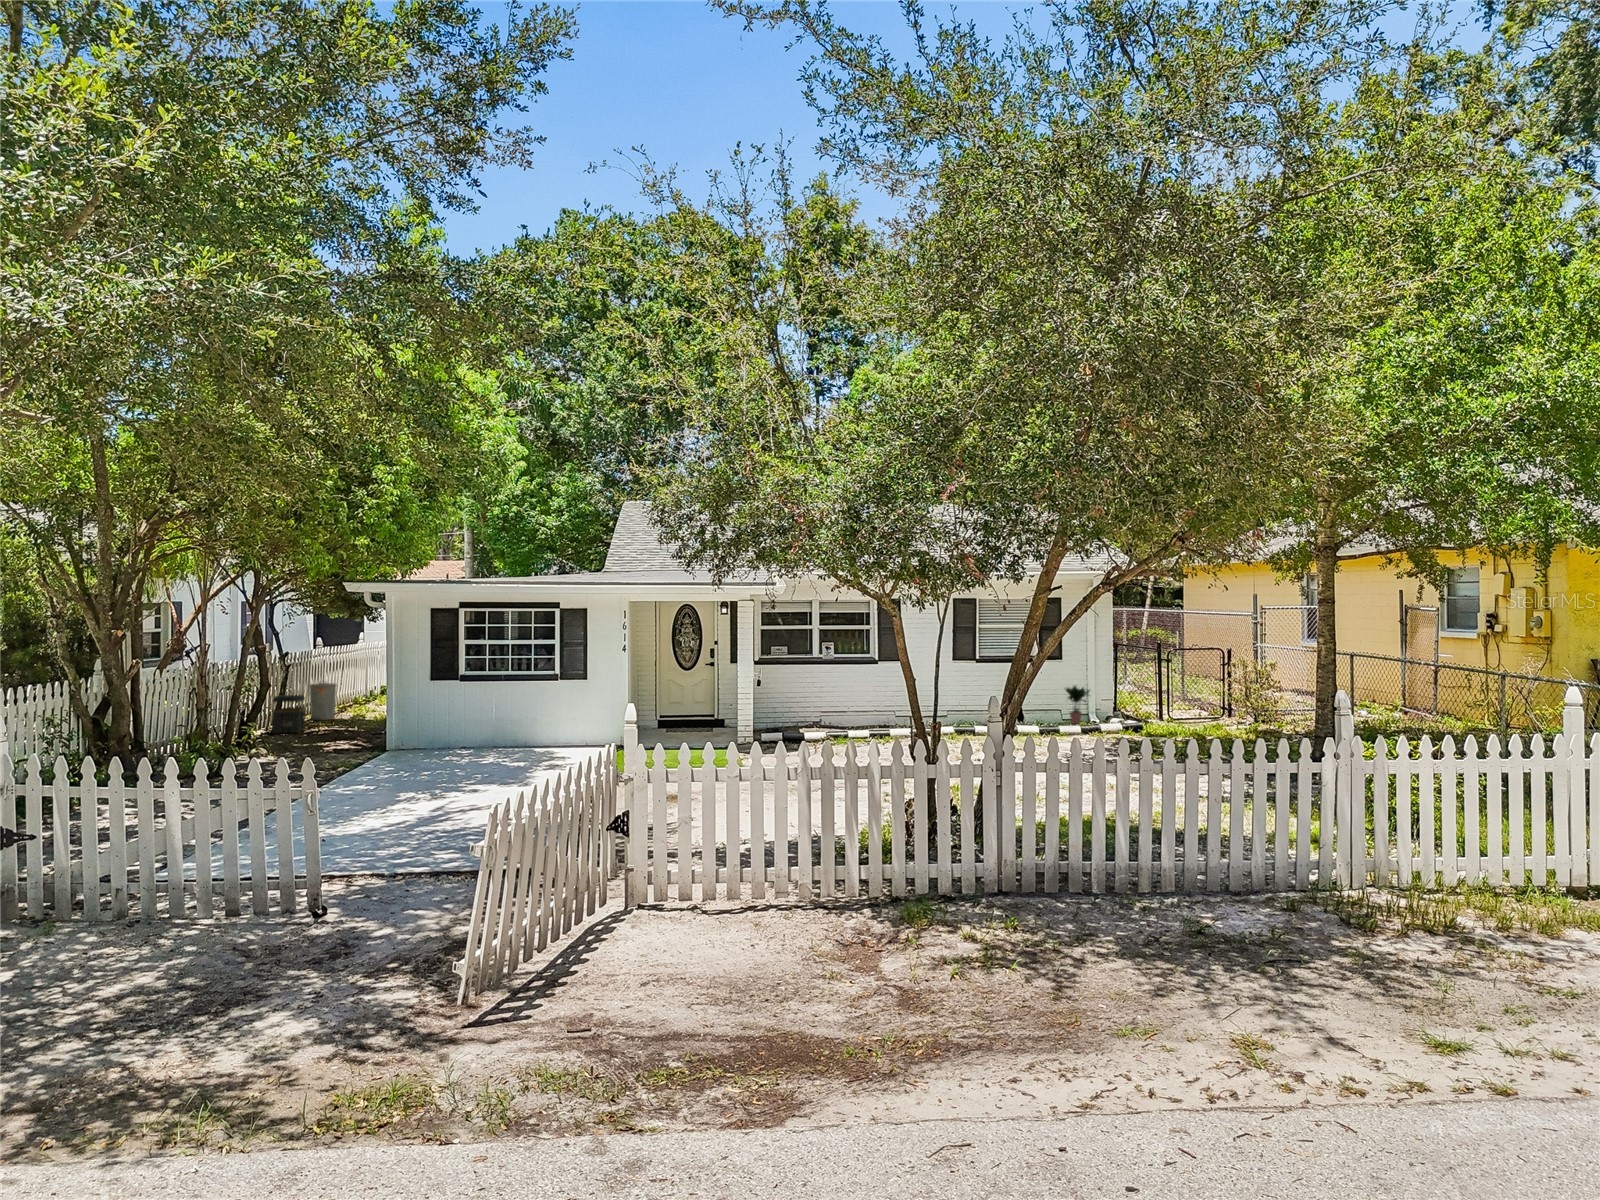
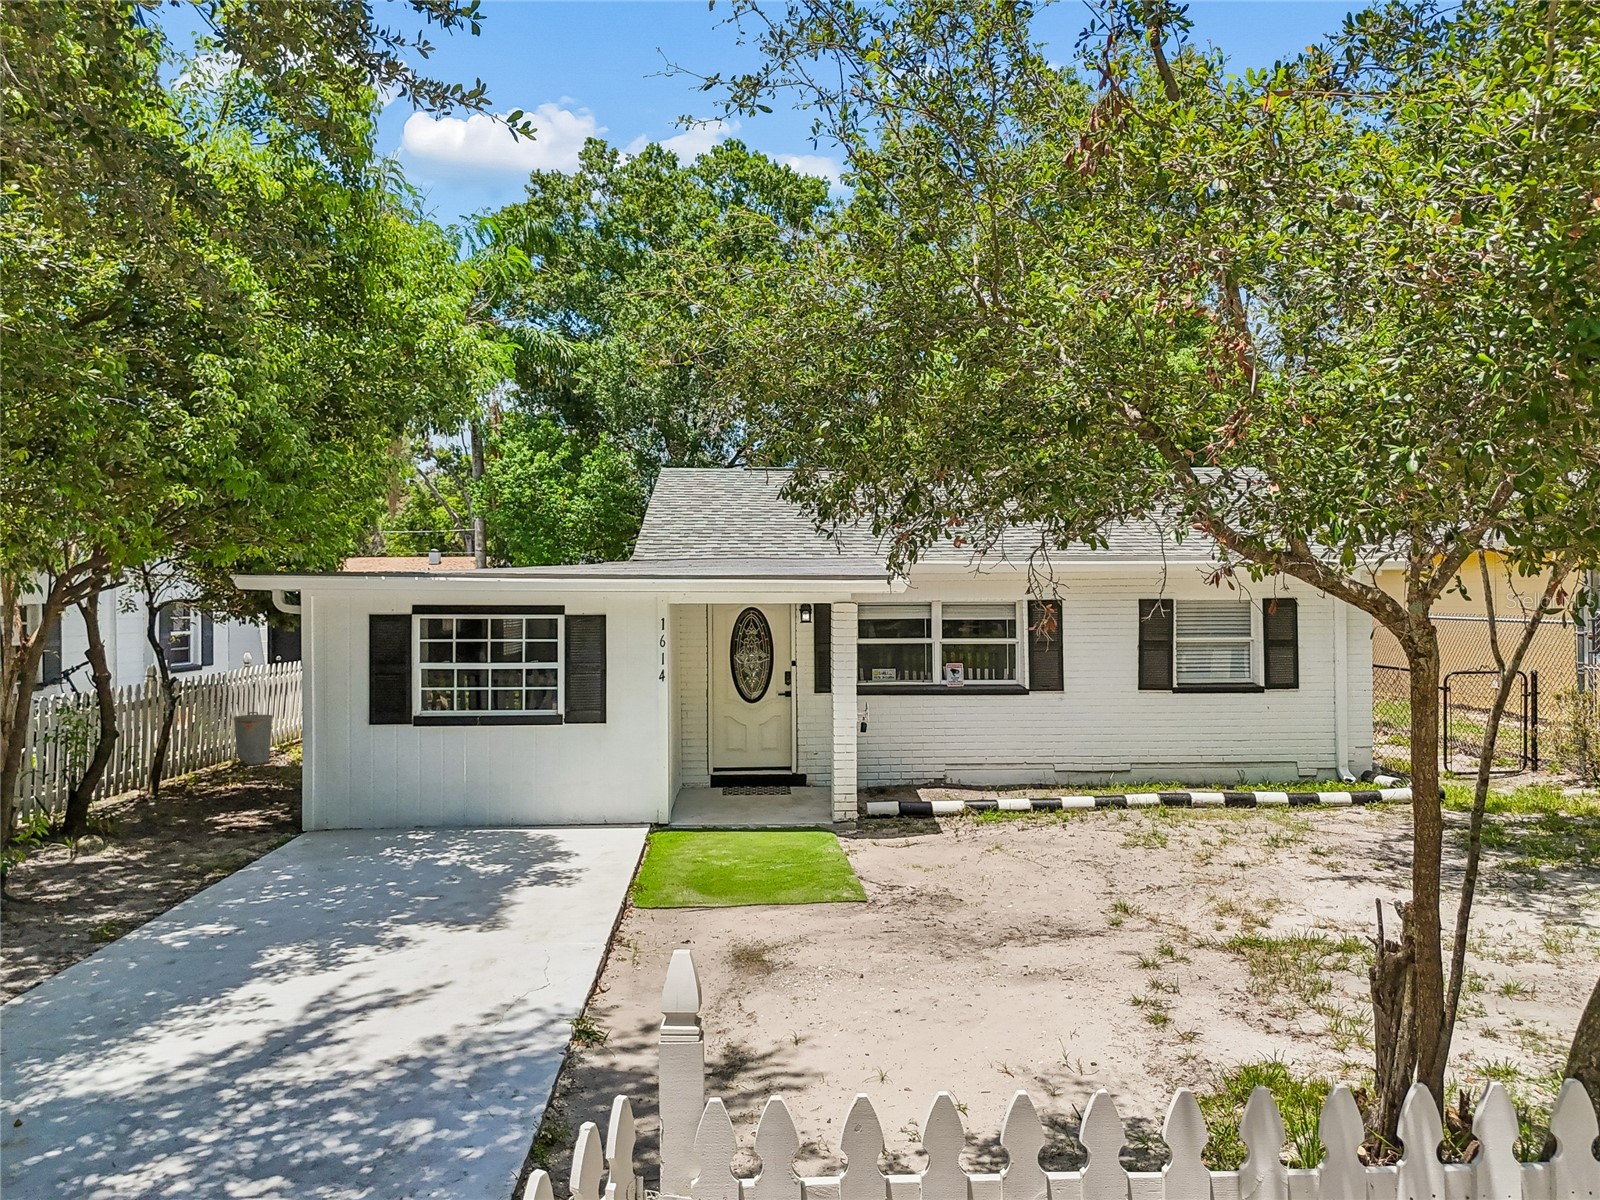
potted plant: present [1065,686,1090,724] -> none [1309,726,1355,785]
toolbox: present [272,695,305,734] -> none [162,736,213,793]

